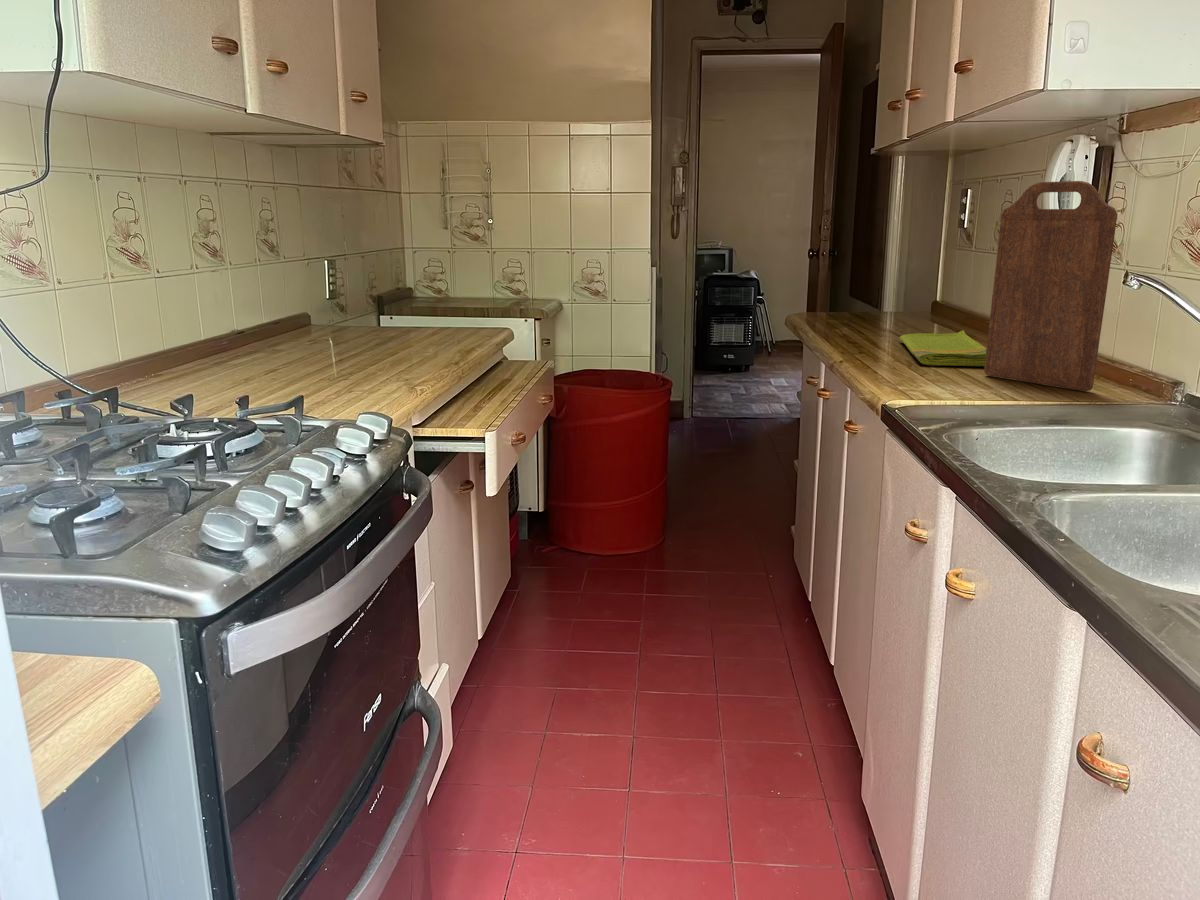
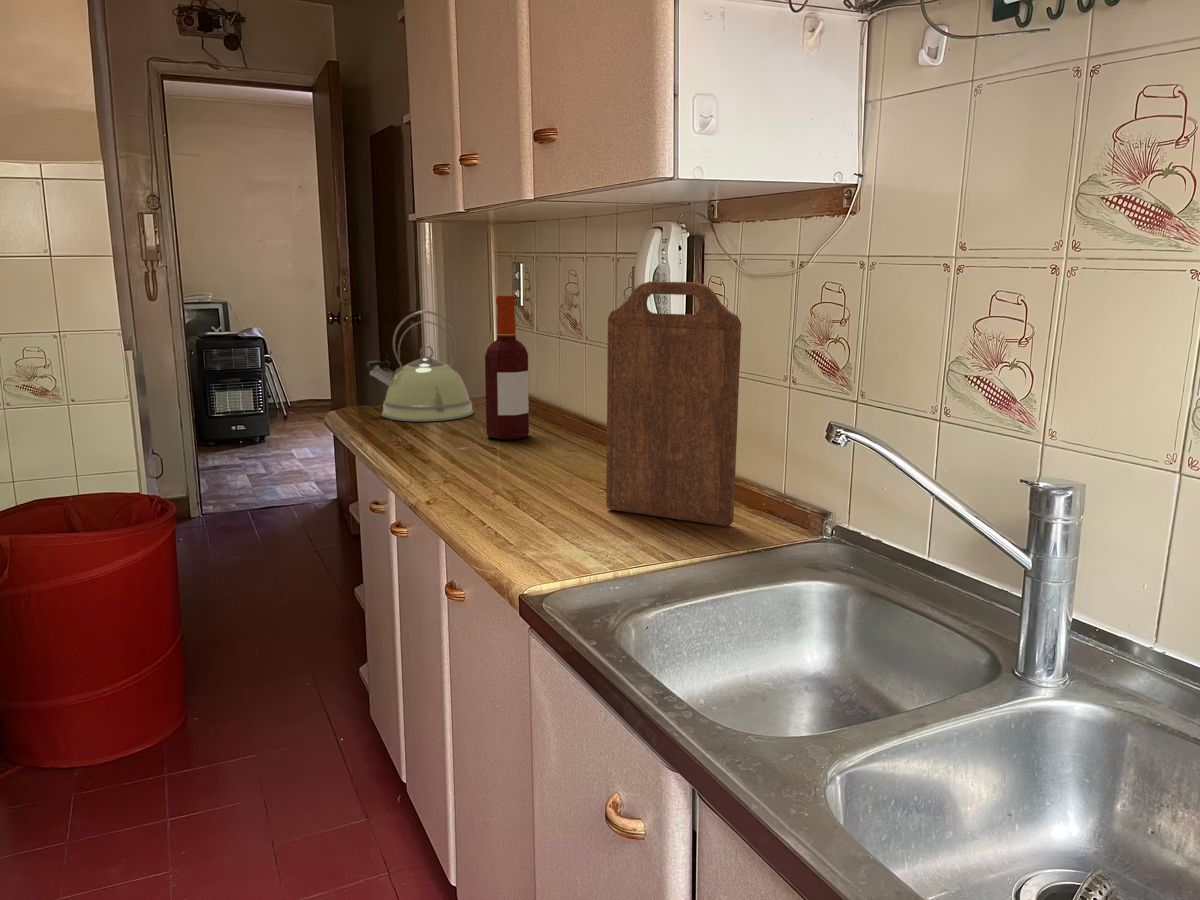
bottle: none [911,212,957,336] -> present [485,295,529,440]
kettle: none [823,231,909,323] -> present [367,311,473,421]
dish towel: present [900,330,986,366] -> none [481,434,613,498]

